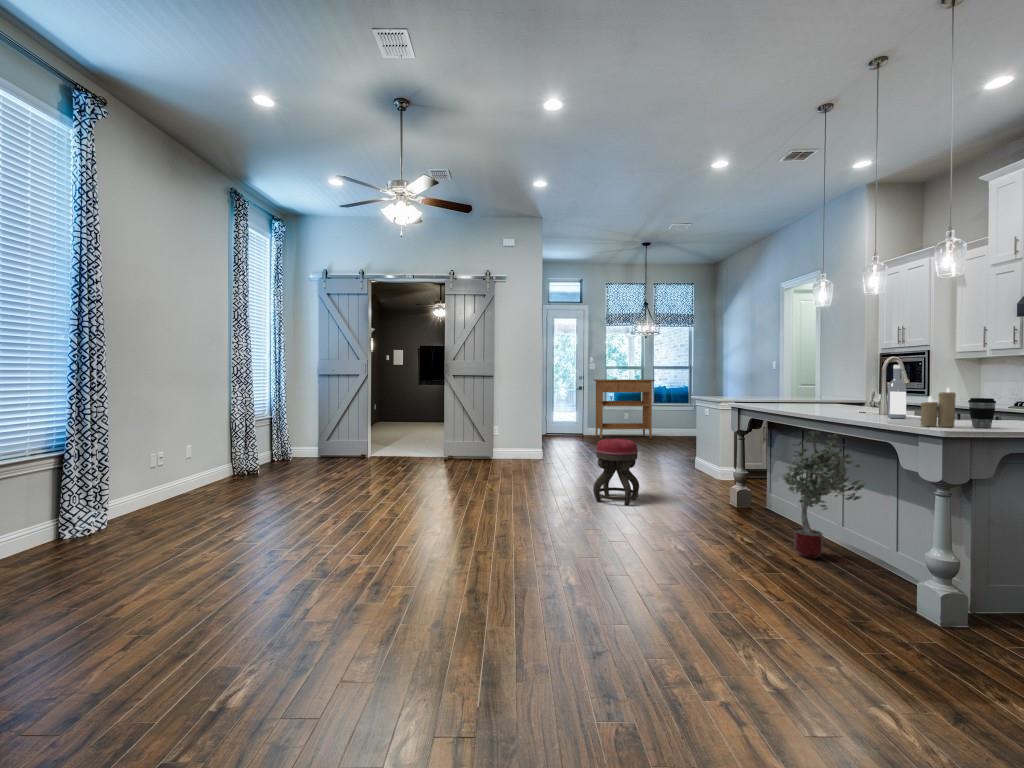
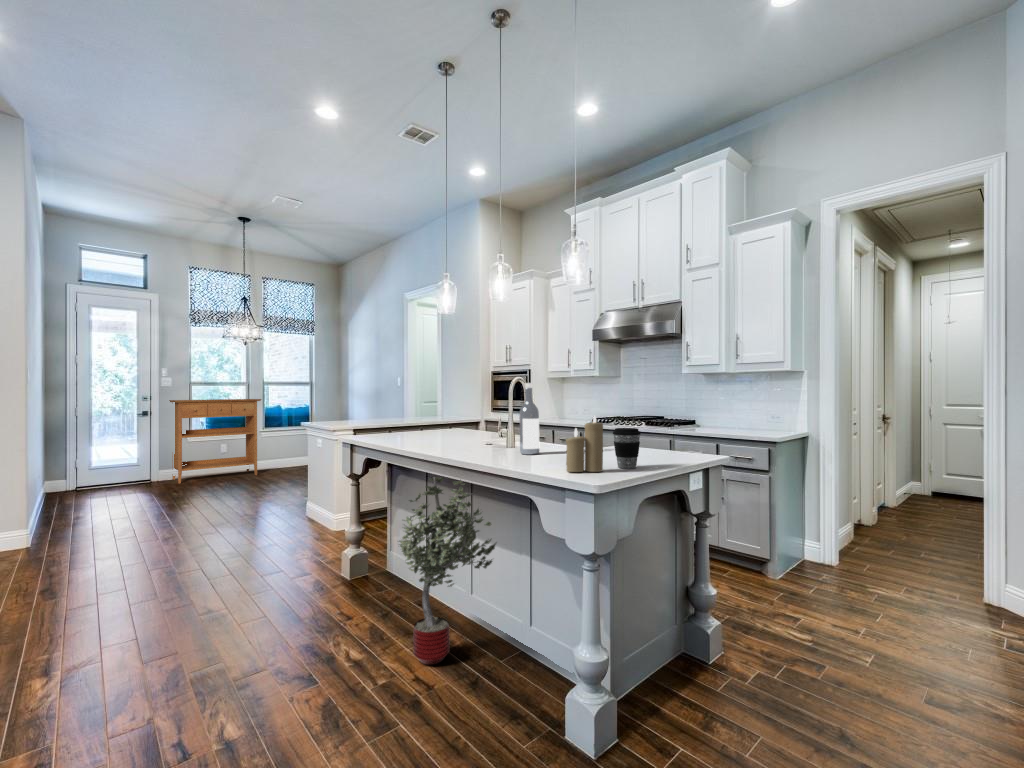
ottoman: present [593,439,639,506] -> none [94,505,193,627]

